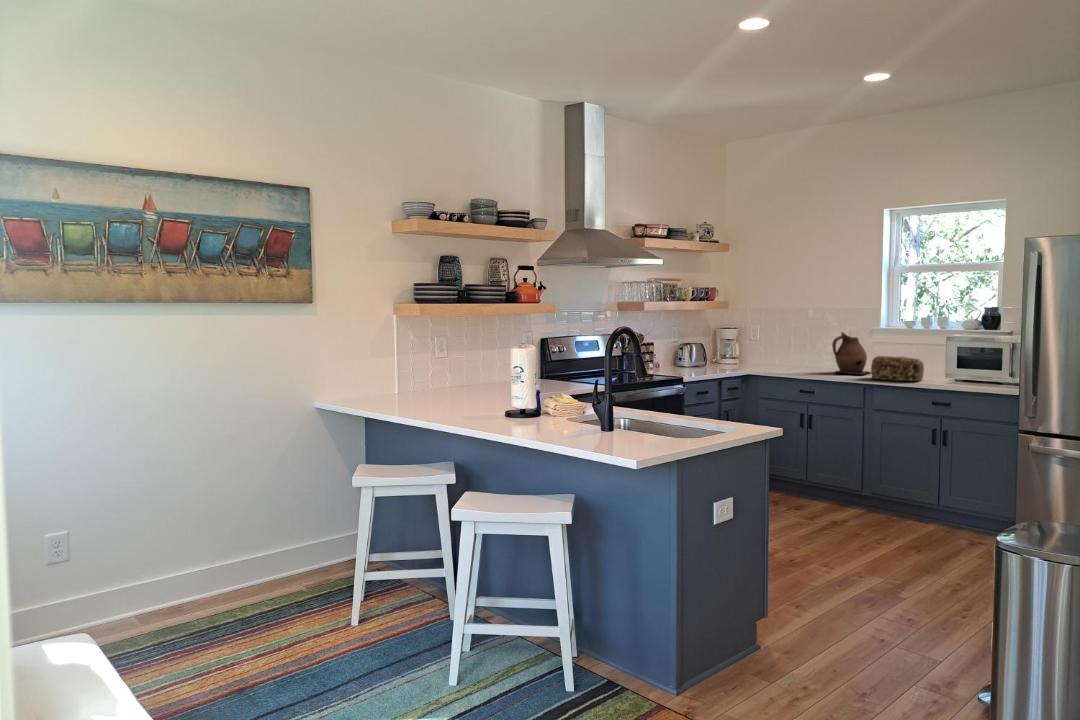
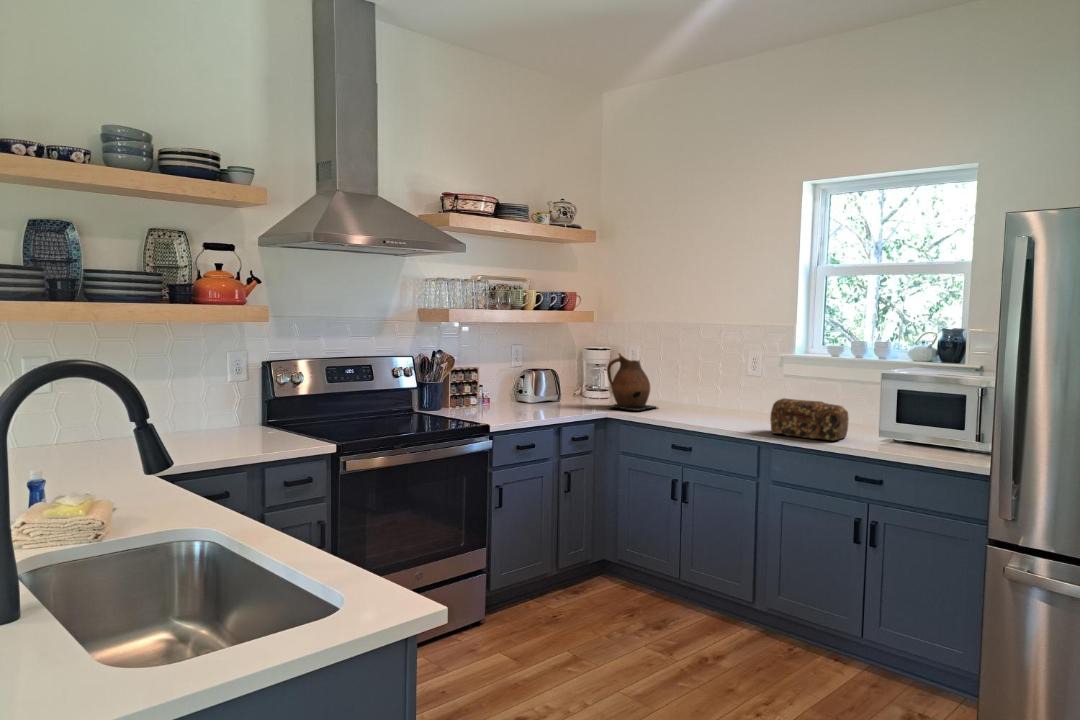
ceramic pitcher: present [832,332,871,374] -> present [607,353,657,411]

